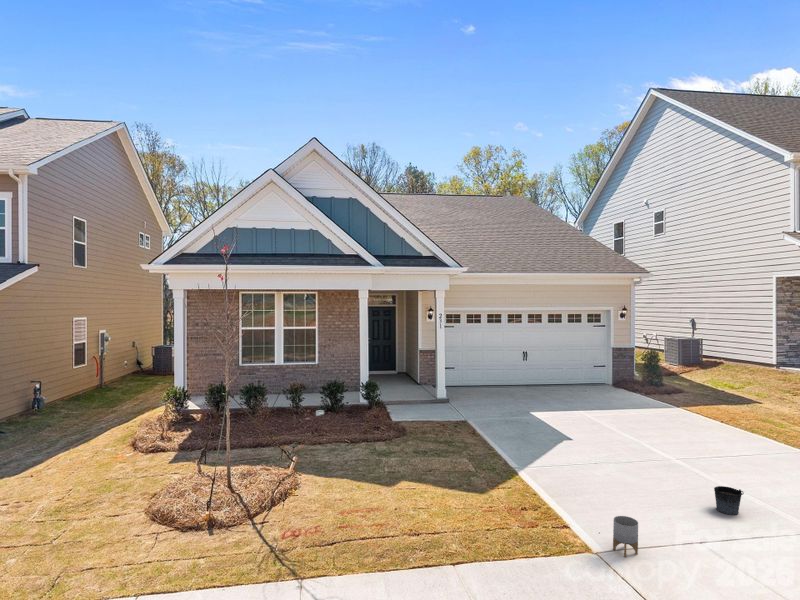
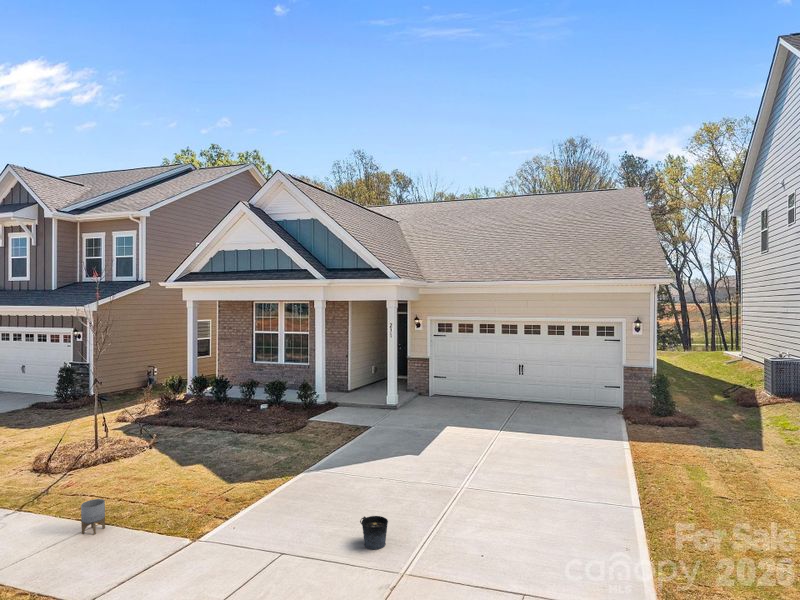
planter: present [613,516,638,557] -> present [81,499,105,534]

